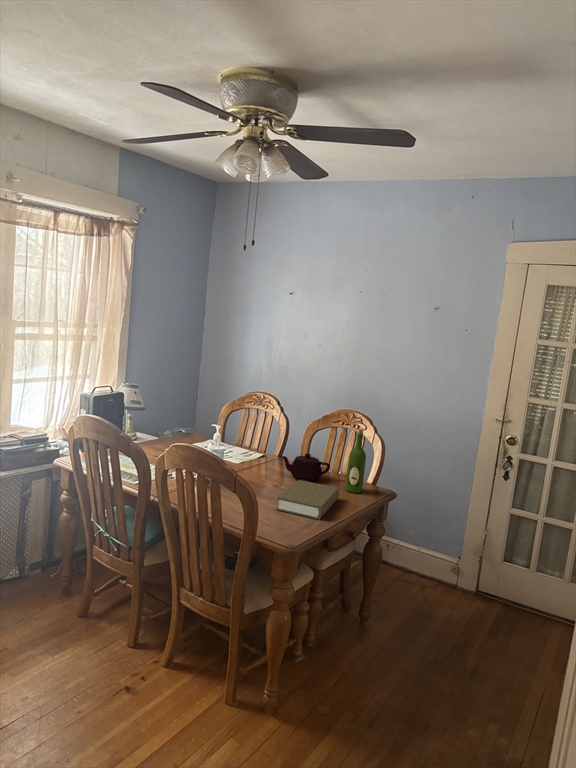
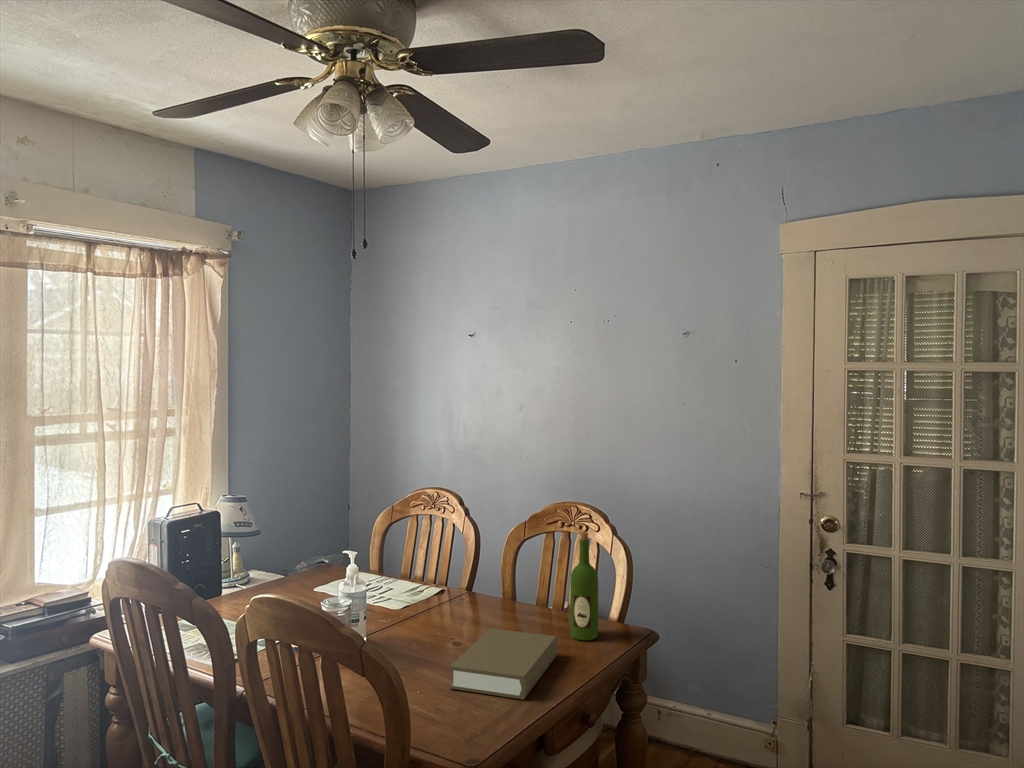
teapot: present [281,454,330,481] -> none [461,581,543,628]

